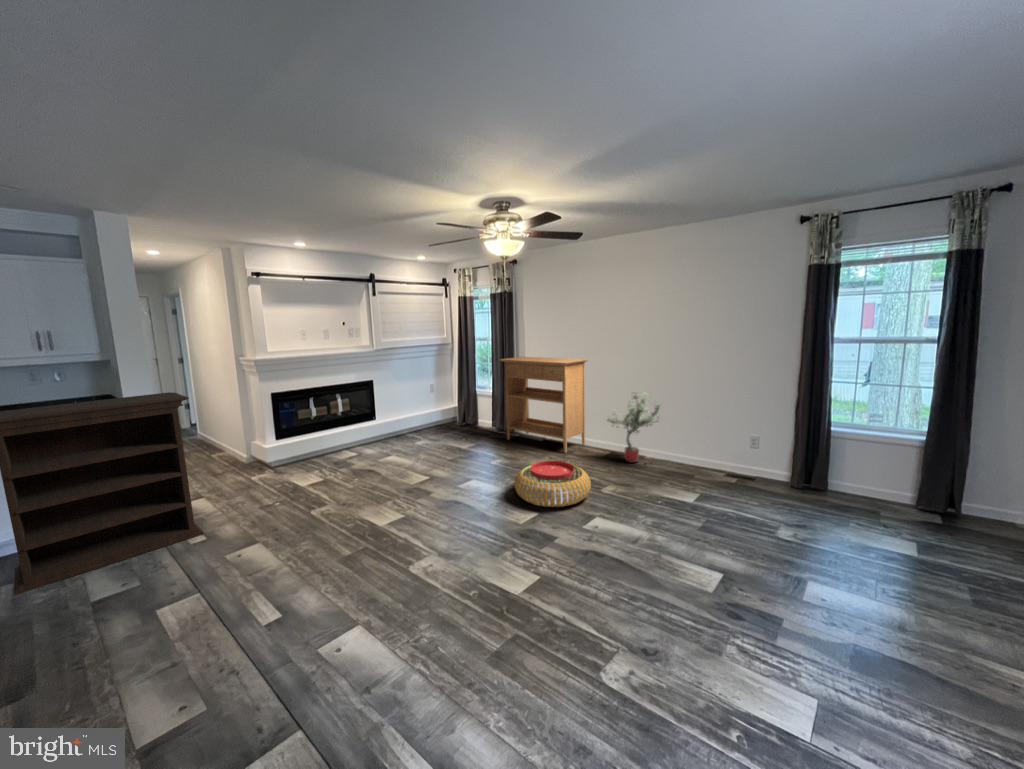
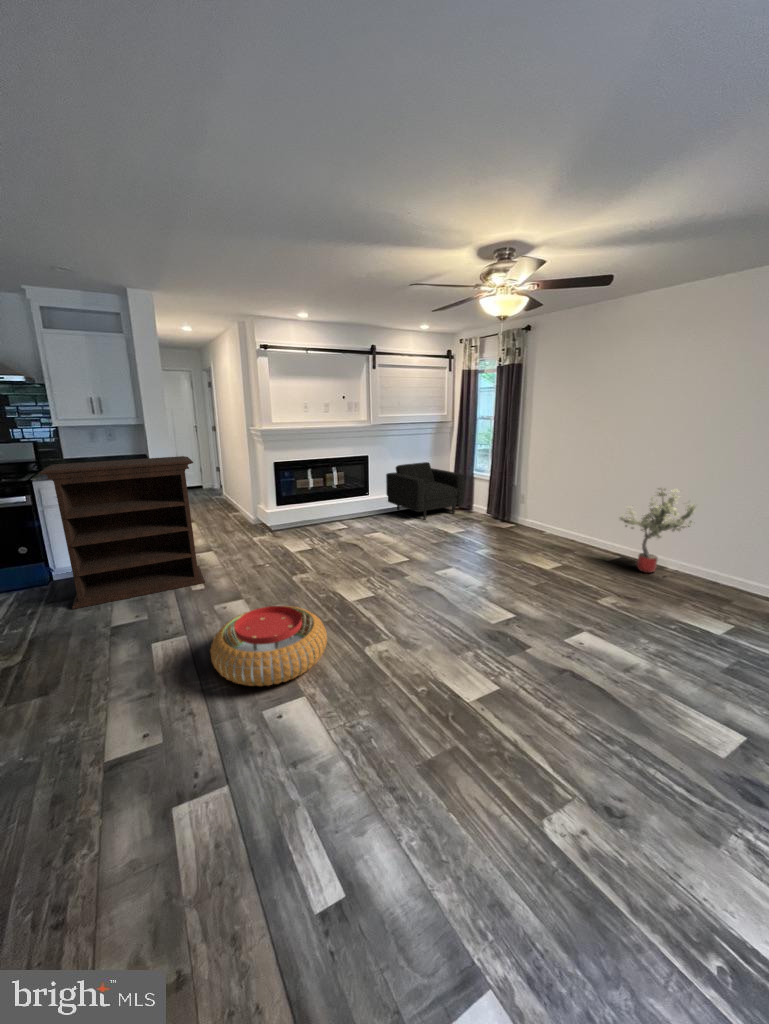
console table: present [500,357,588,453] -> none [497,438,605,551]
armchair: none [394,383,472,439] -> present [386,462,465,520]
pouf: present [515,461,591,507] -> present [210,606,327,686]

